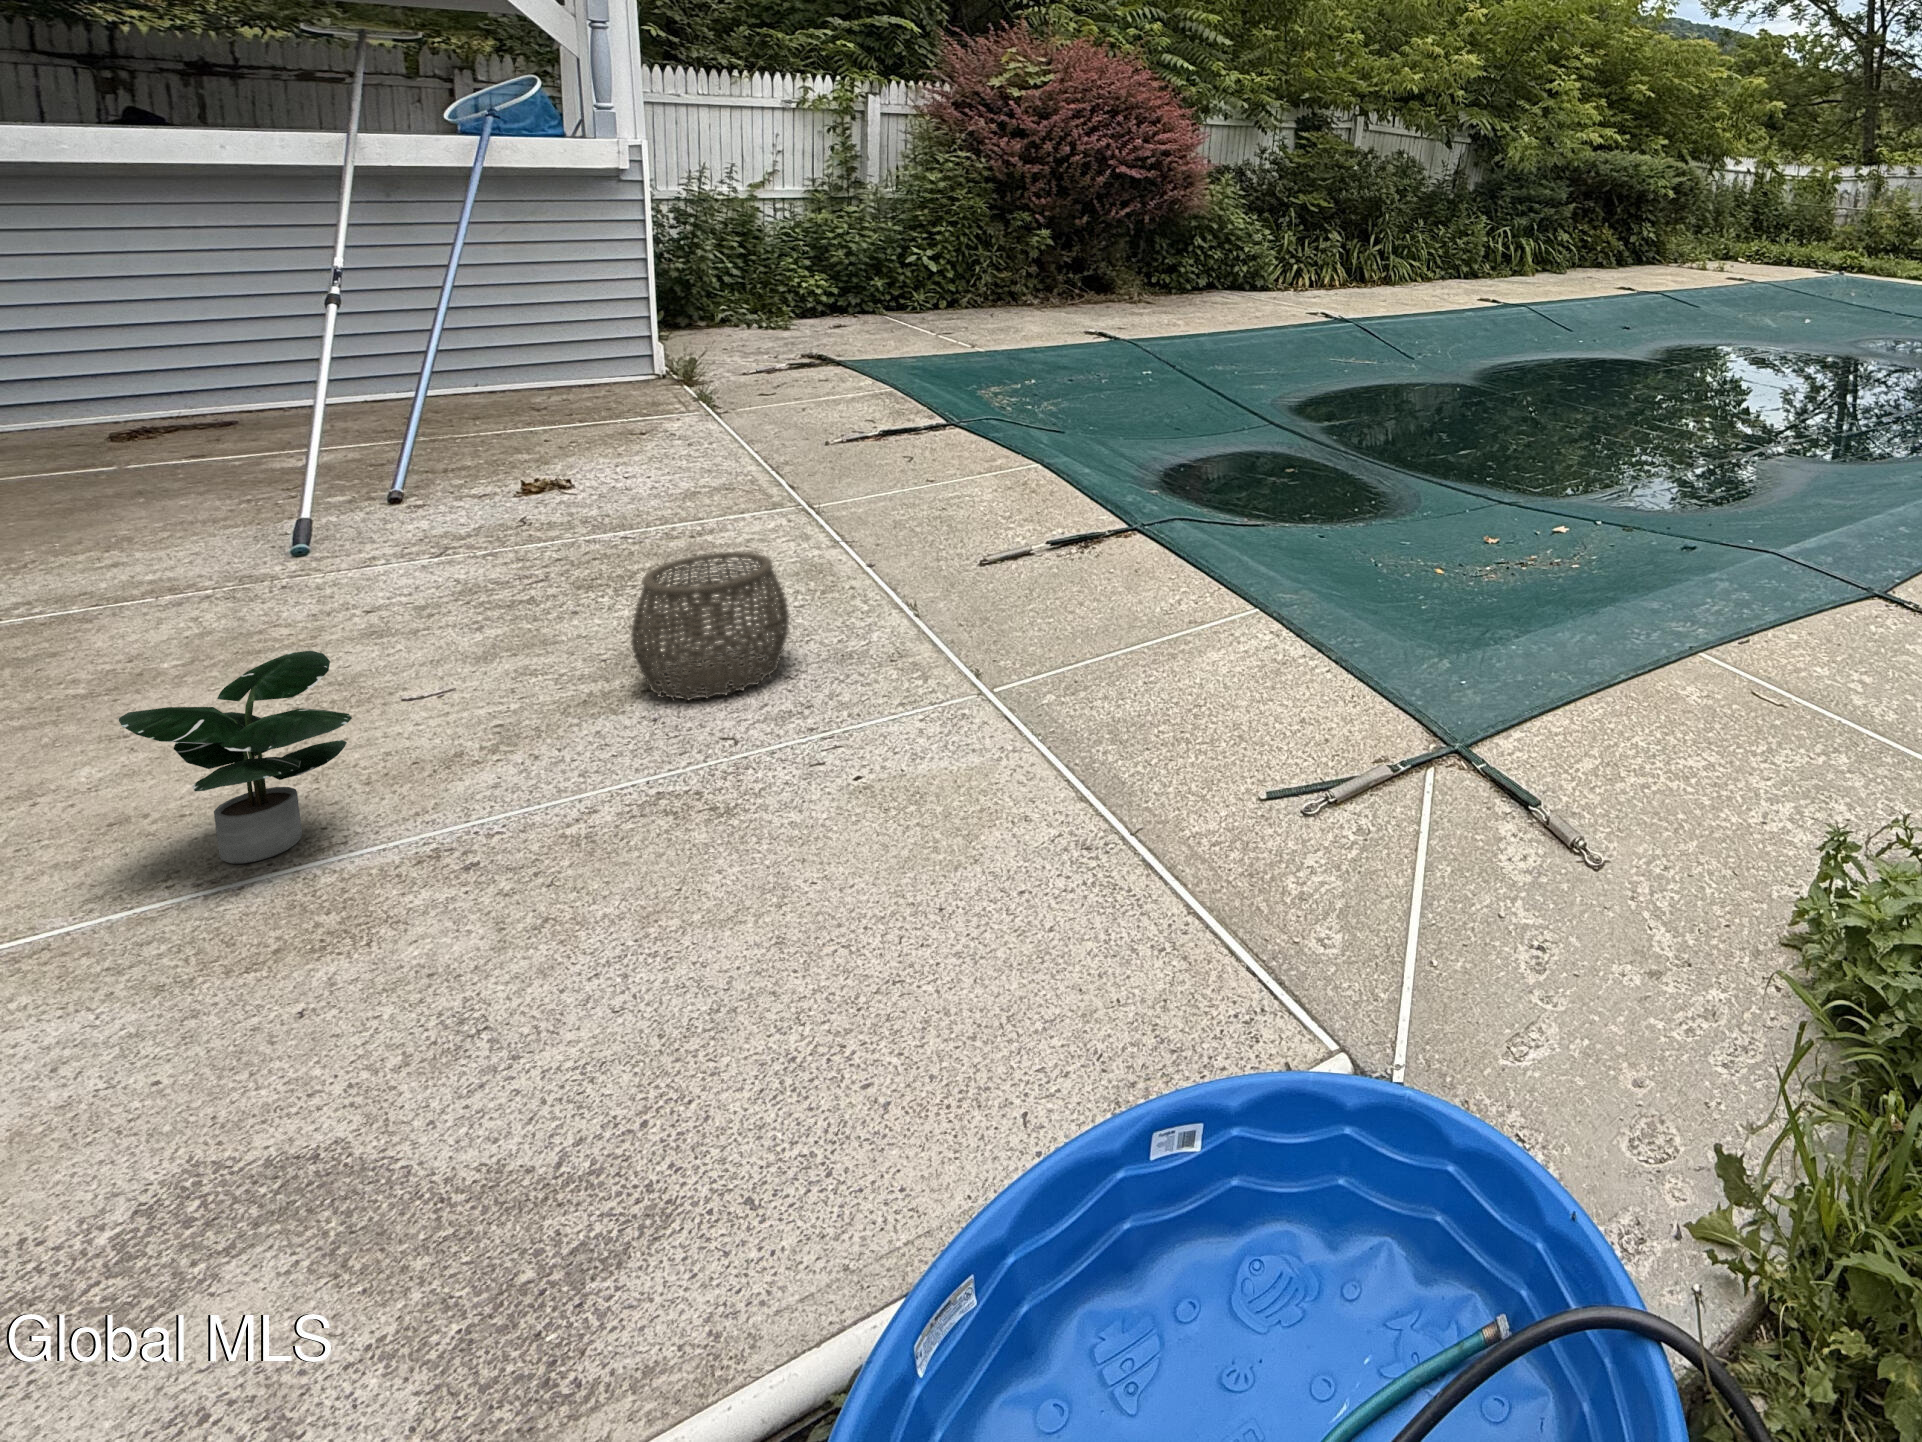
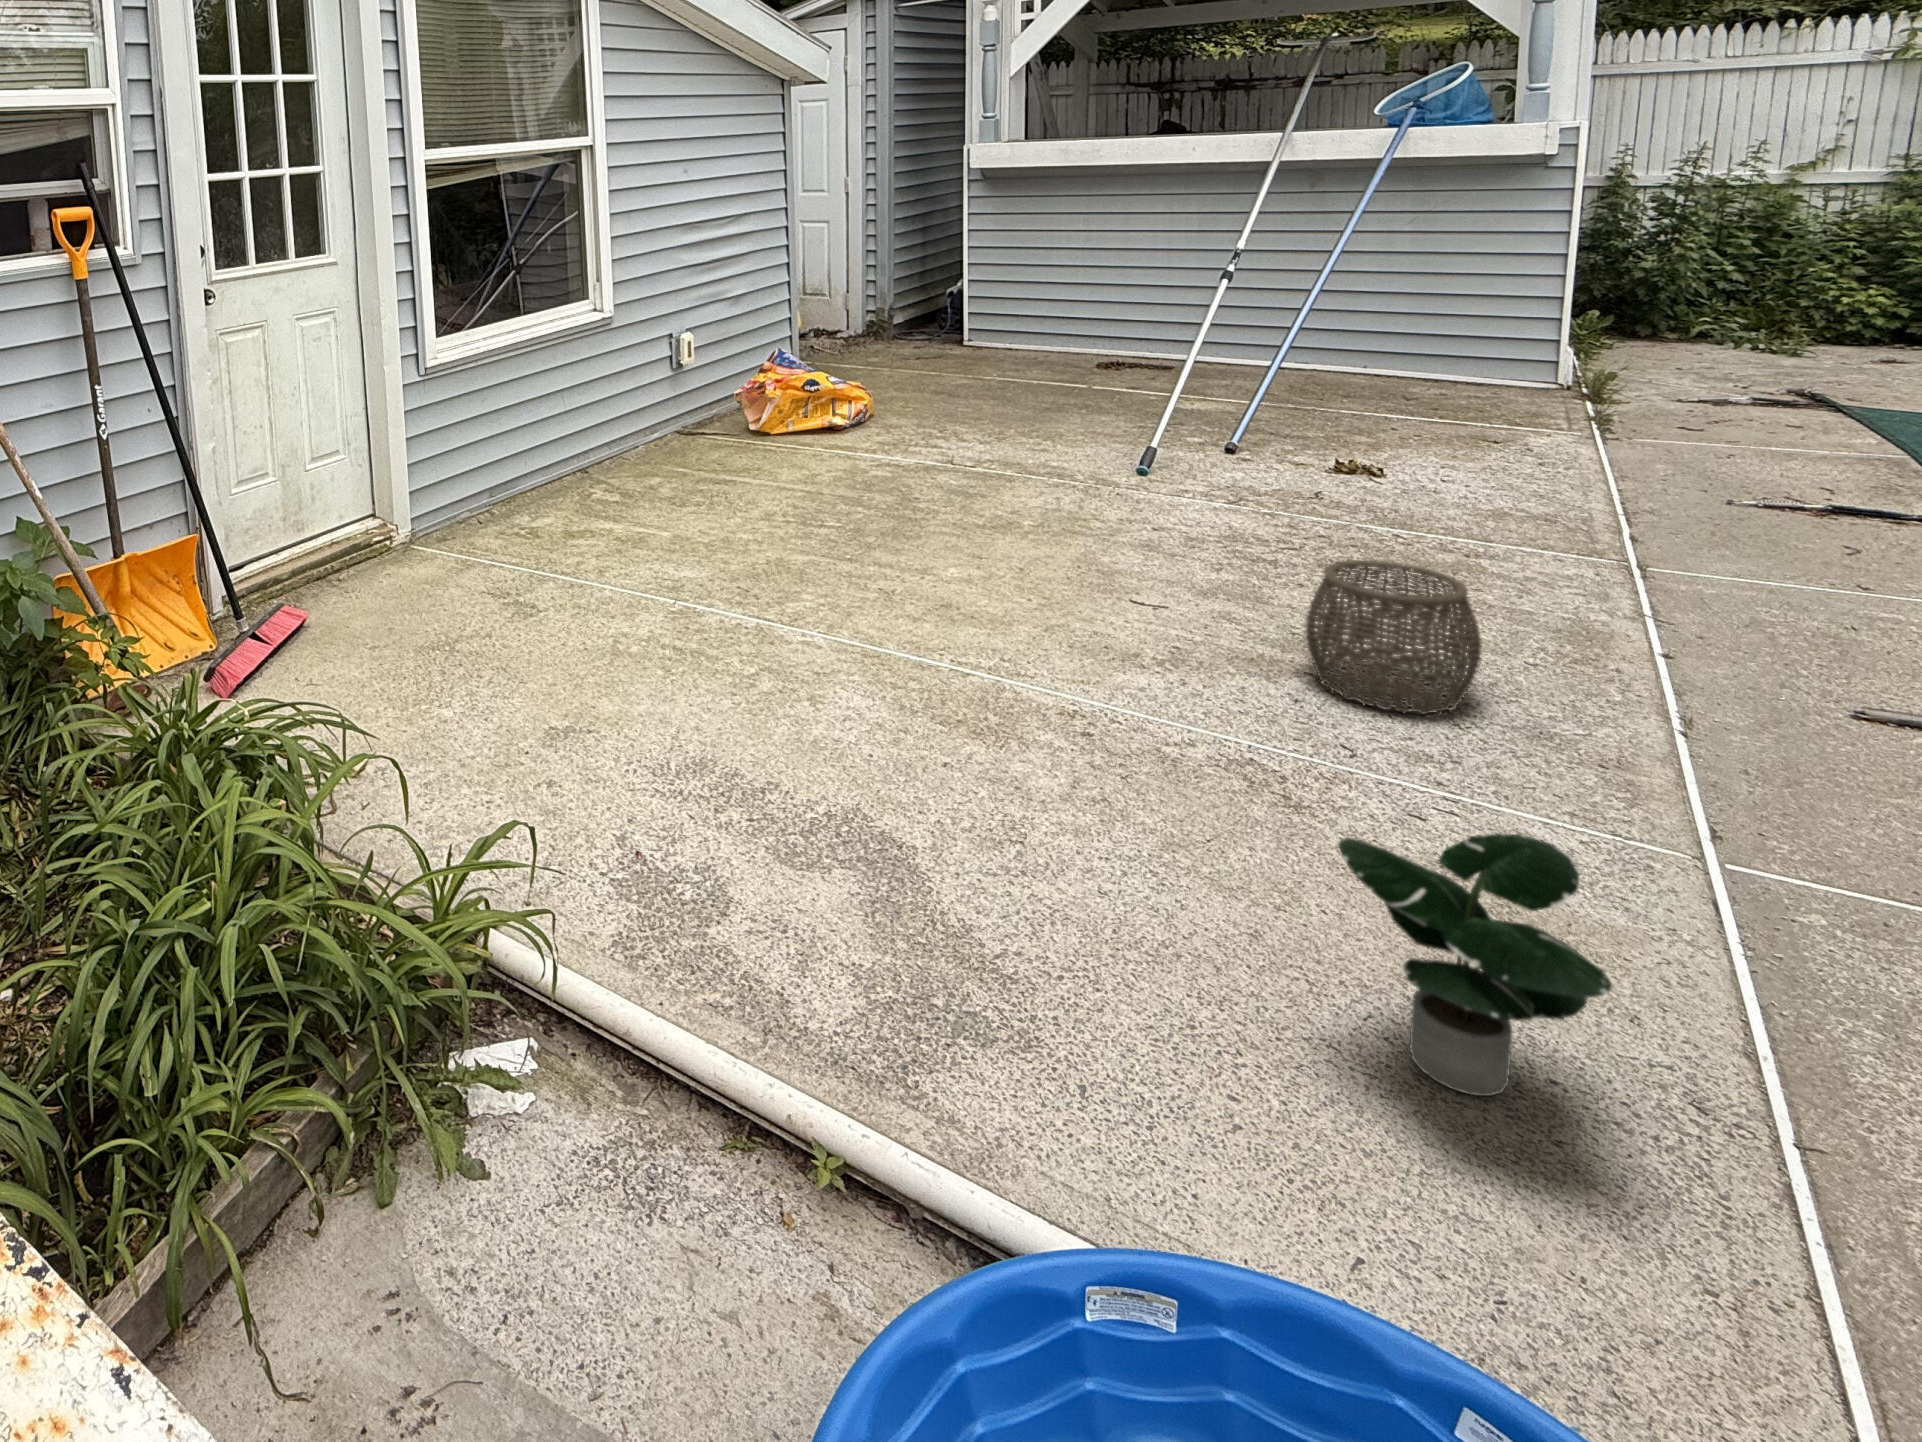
potted plant: present [118,651,352,864] -> present [1338,833,1612,1096]

